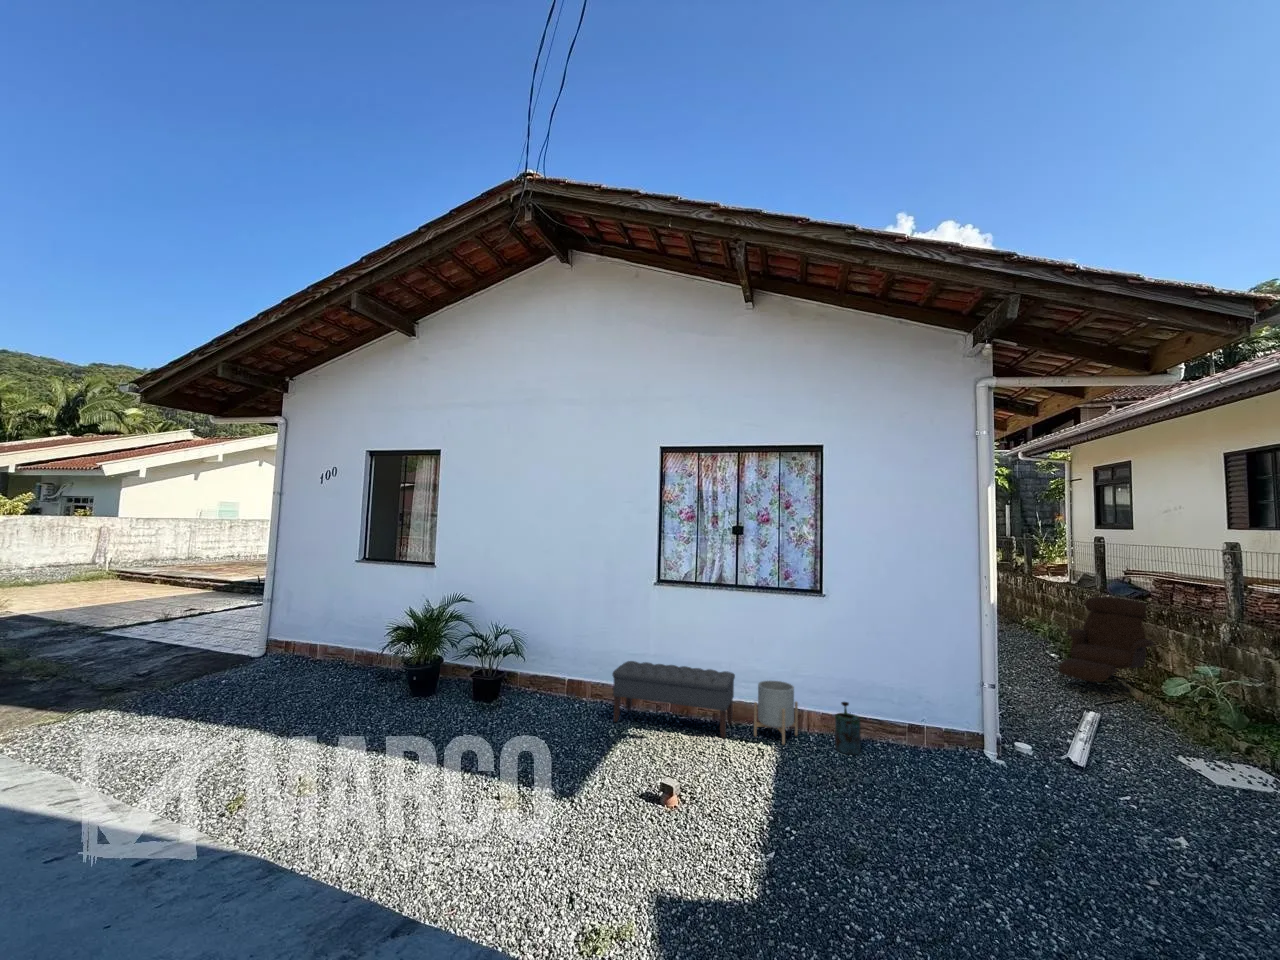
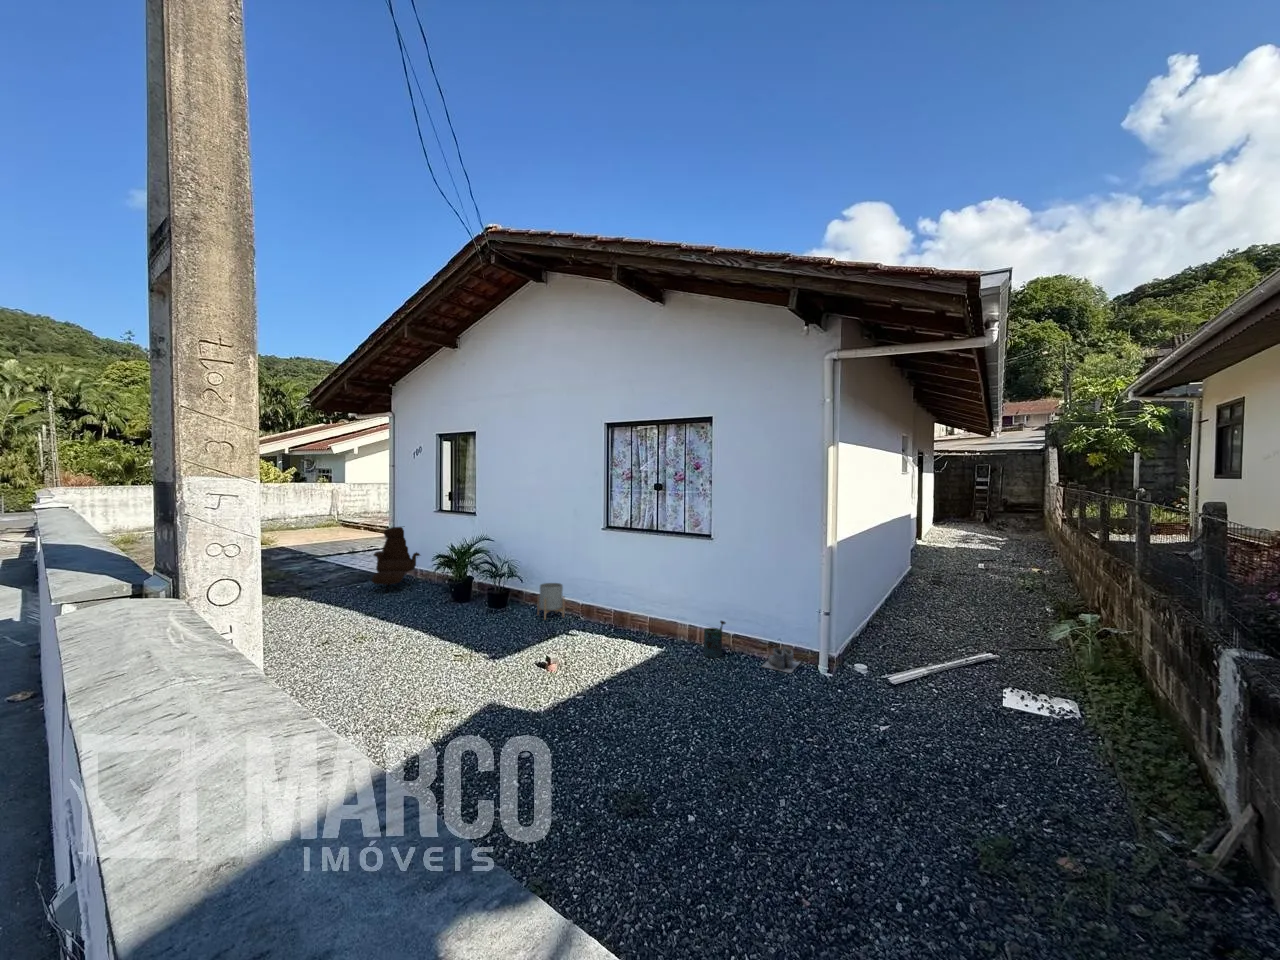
lounge chair: present [1059,597,1154,695] -> present [372,527,420,592]
bench: present [612,661,735,738] -> none [564,585,651,641]
planter: present [754,680,798,744] -> present [537,583,565,619]
boots: none [915,732,968,768] -> present [762,647,799,673]

